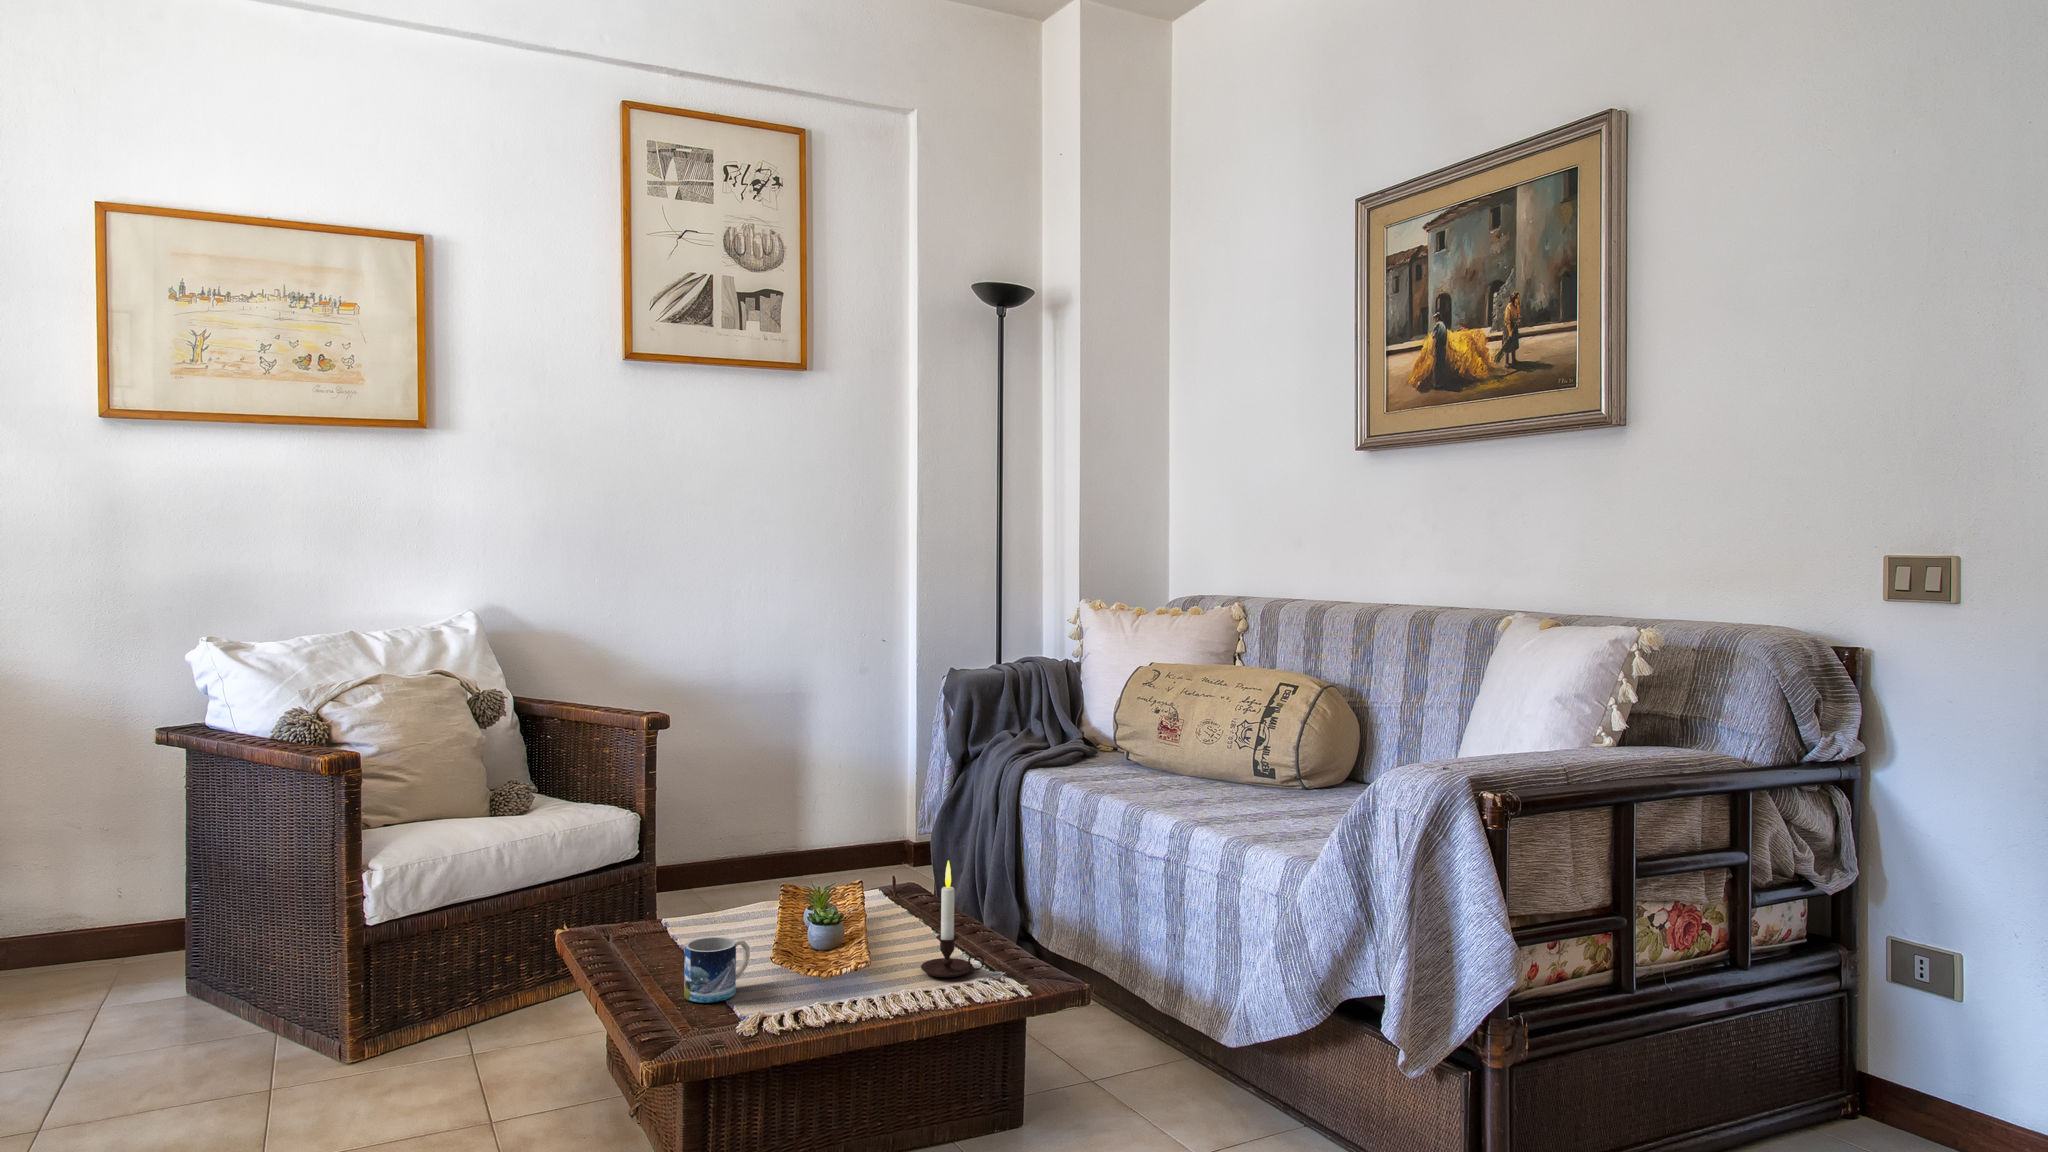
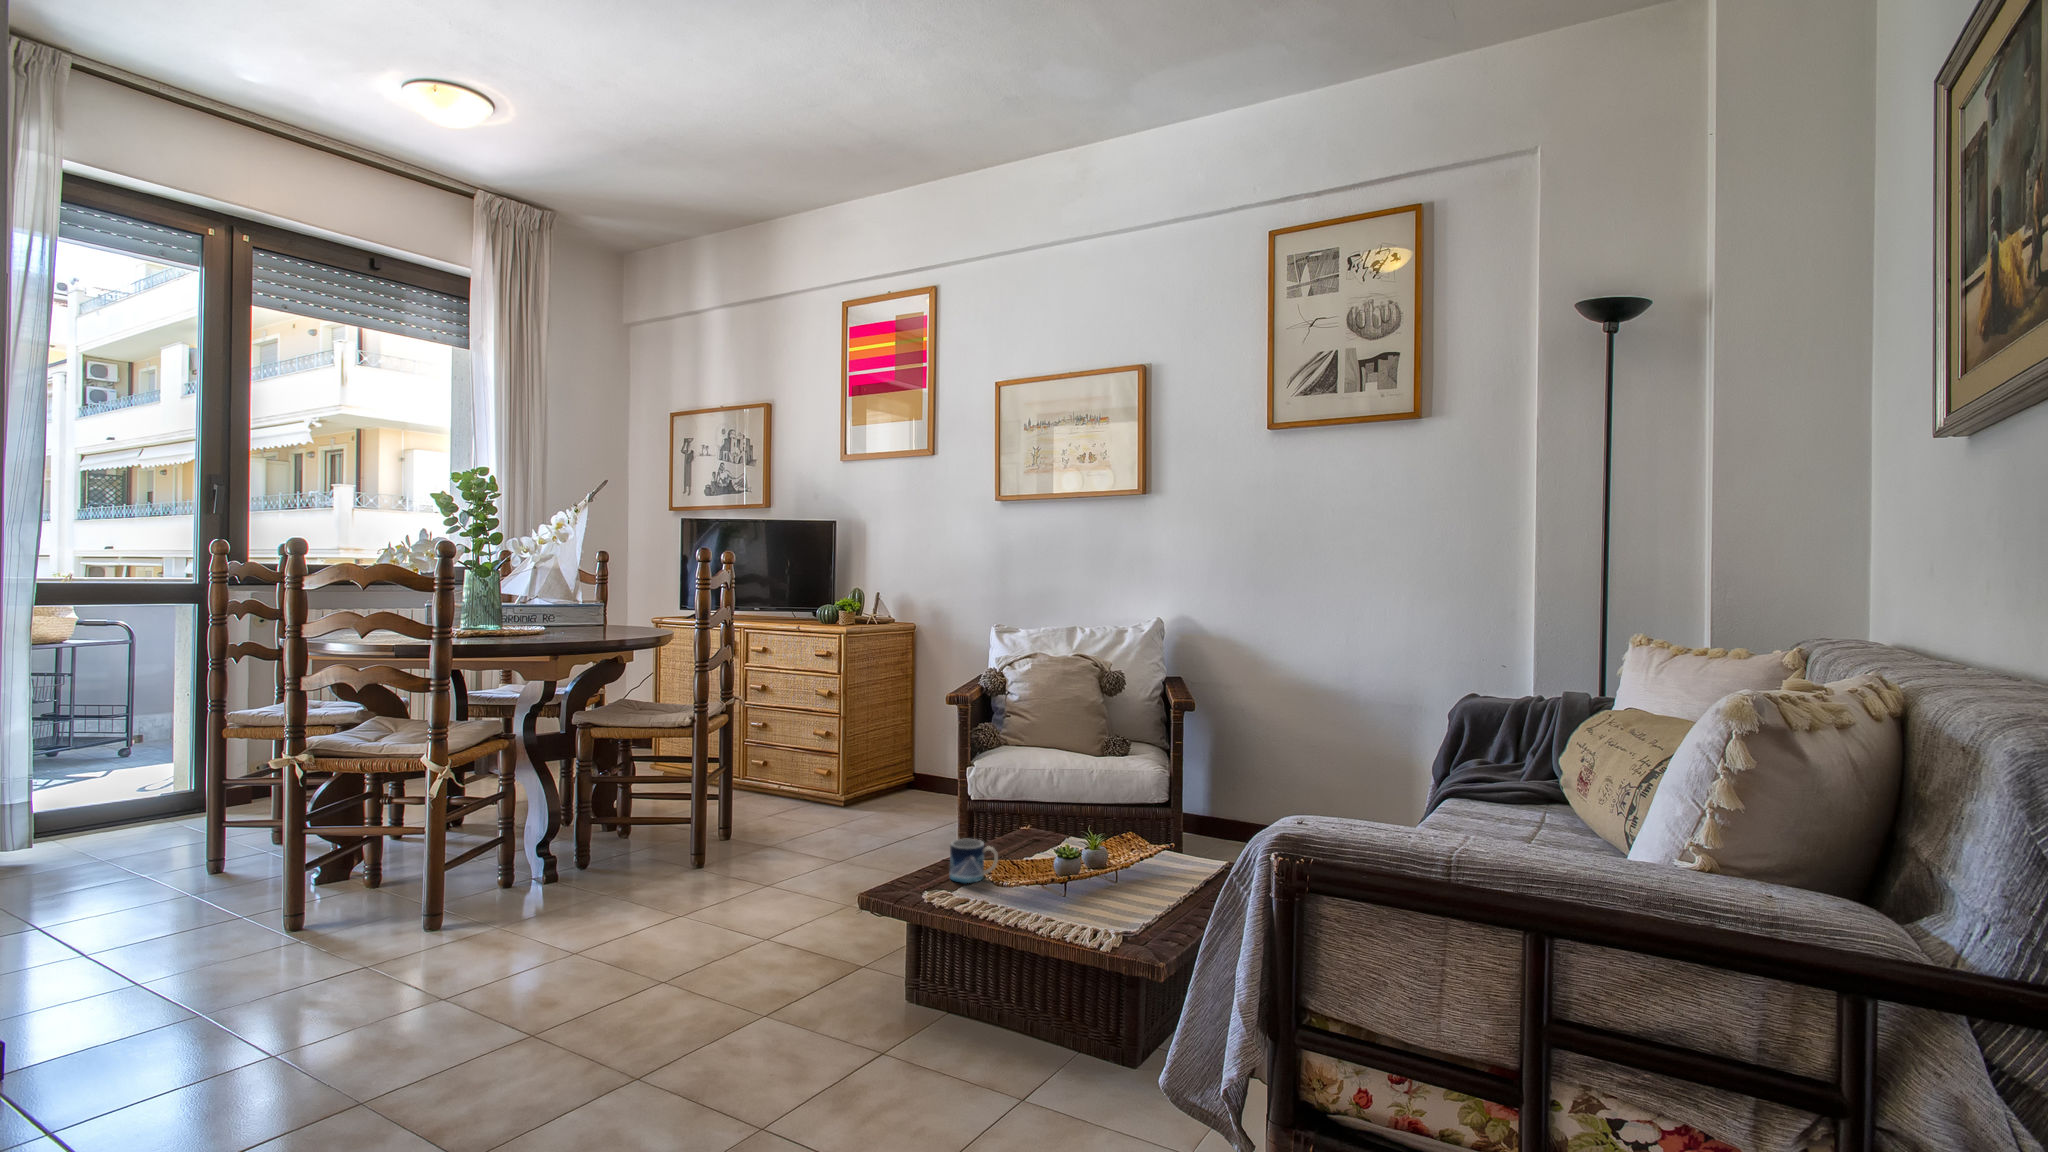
candle: present [921,860,984,977] -> none [1076,827,1119,924]

